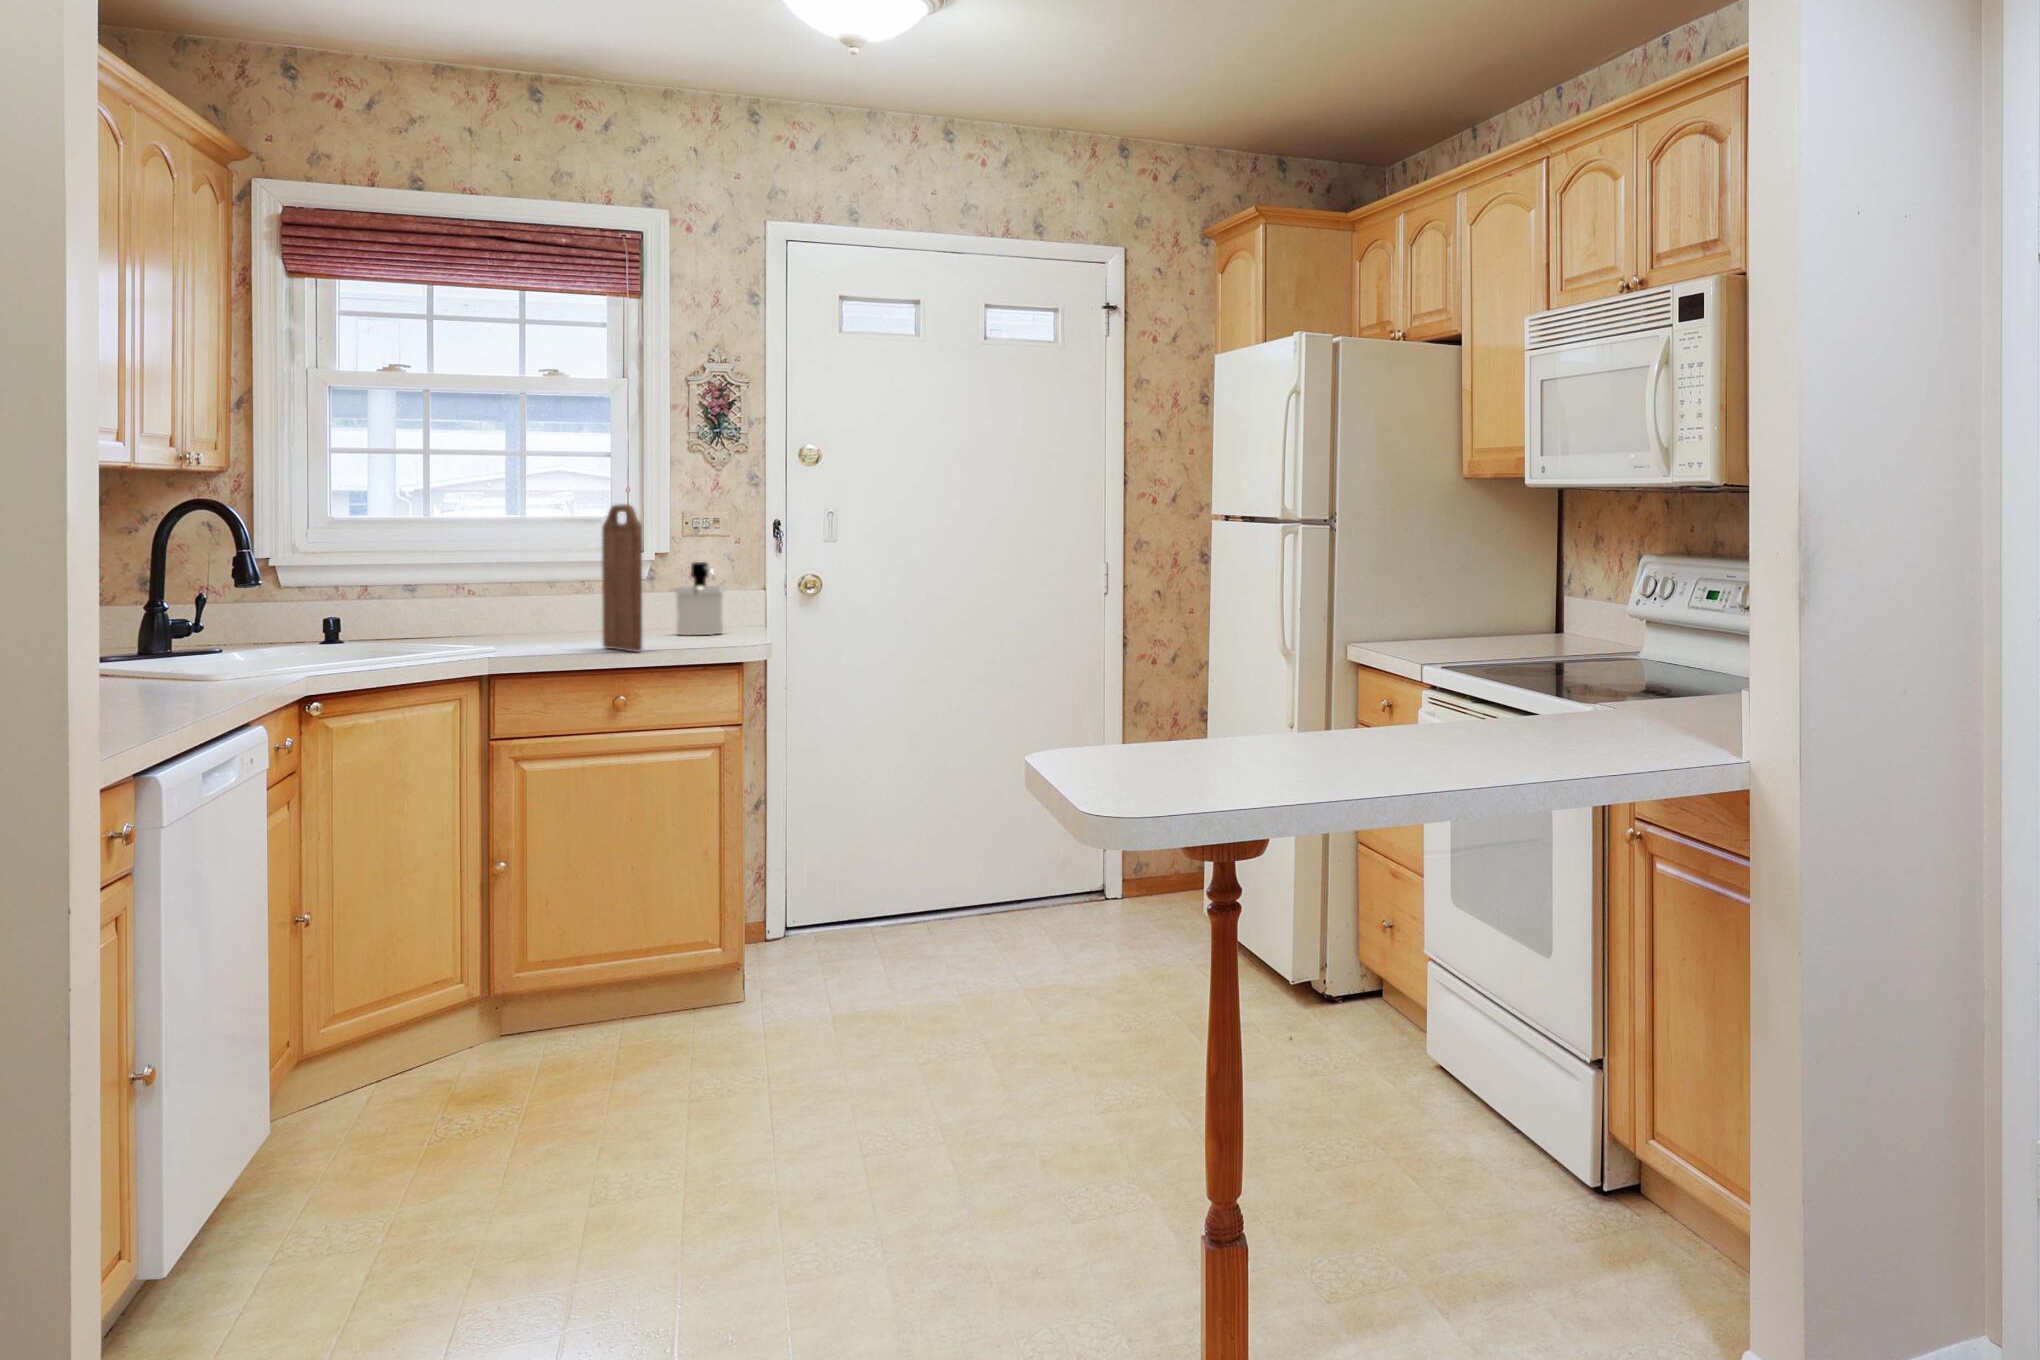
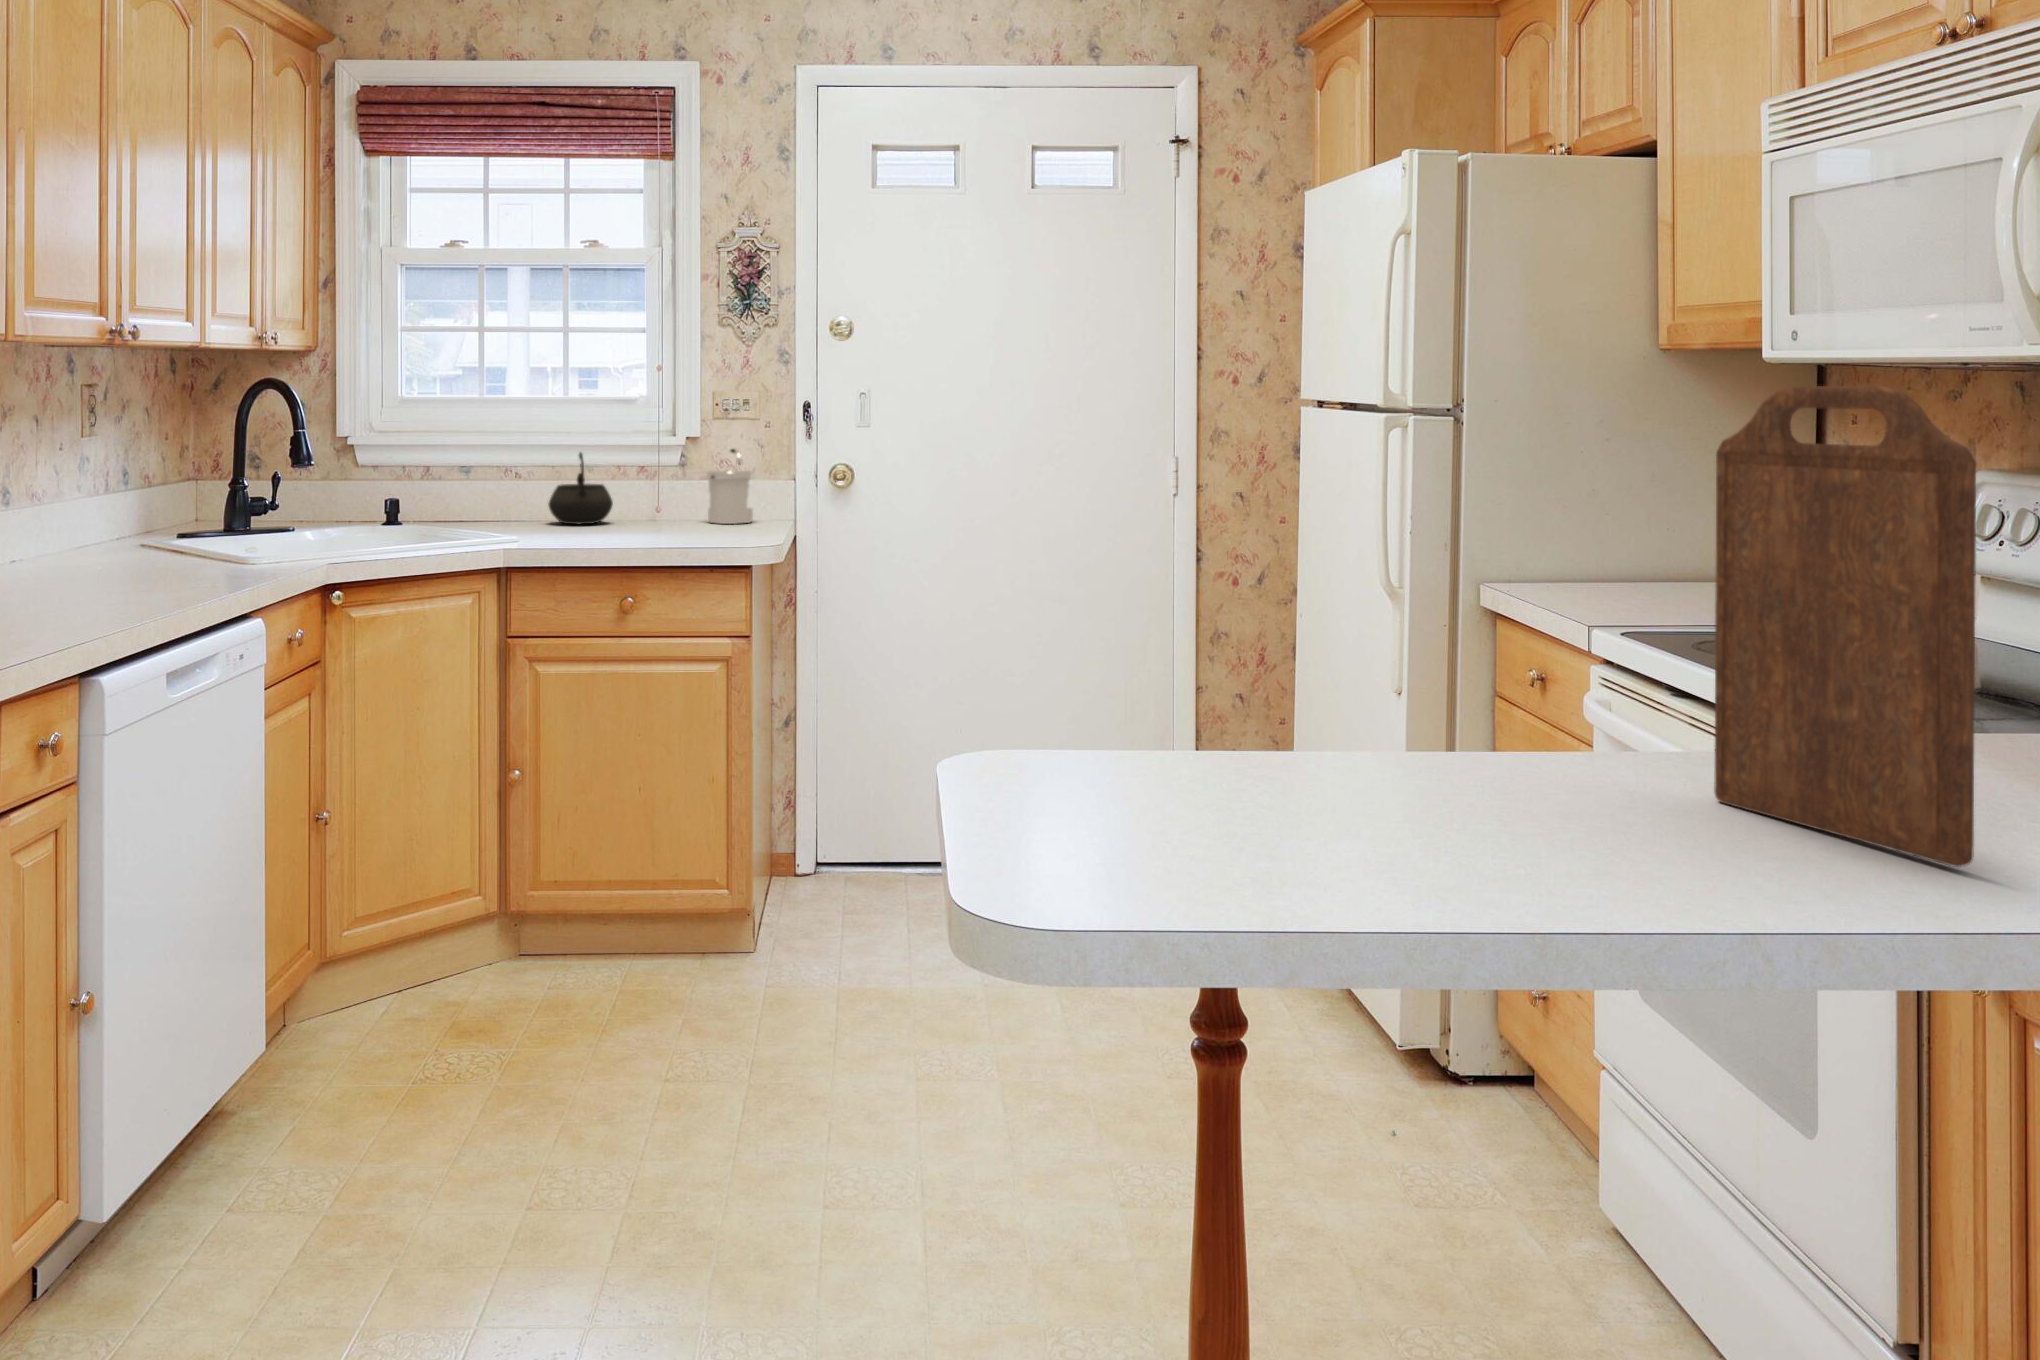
cutting board: present [602,504,642,652] -> present [1714,386,1976,867]
kettle: none [505,571,576,640] -> present [549,452,613,524]

